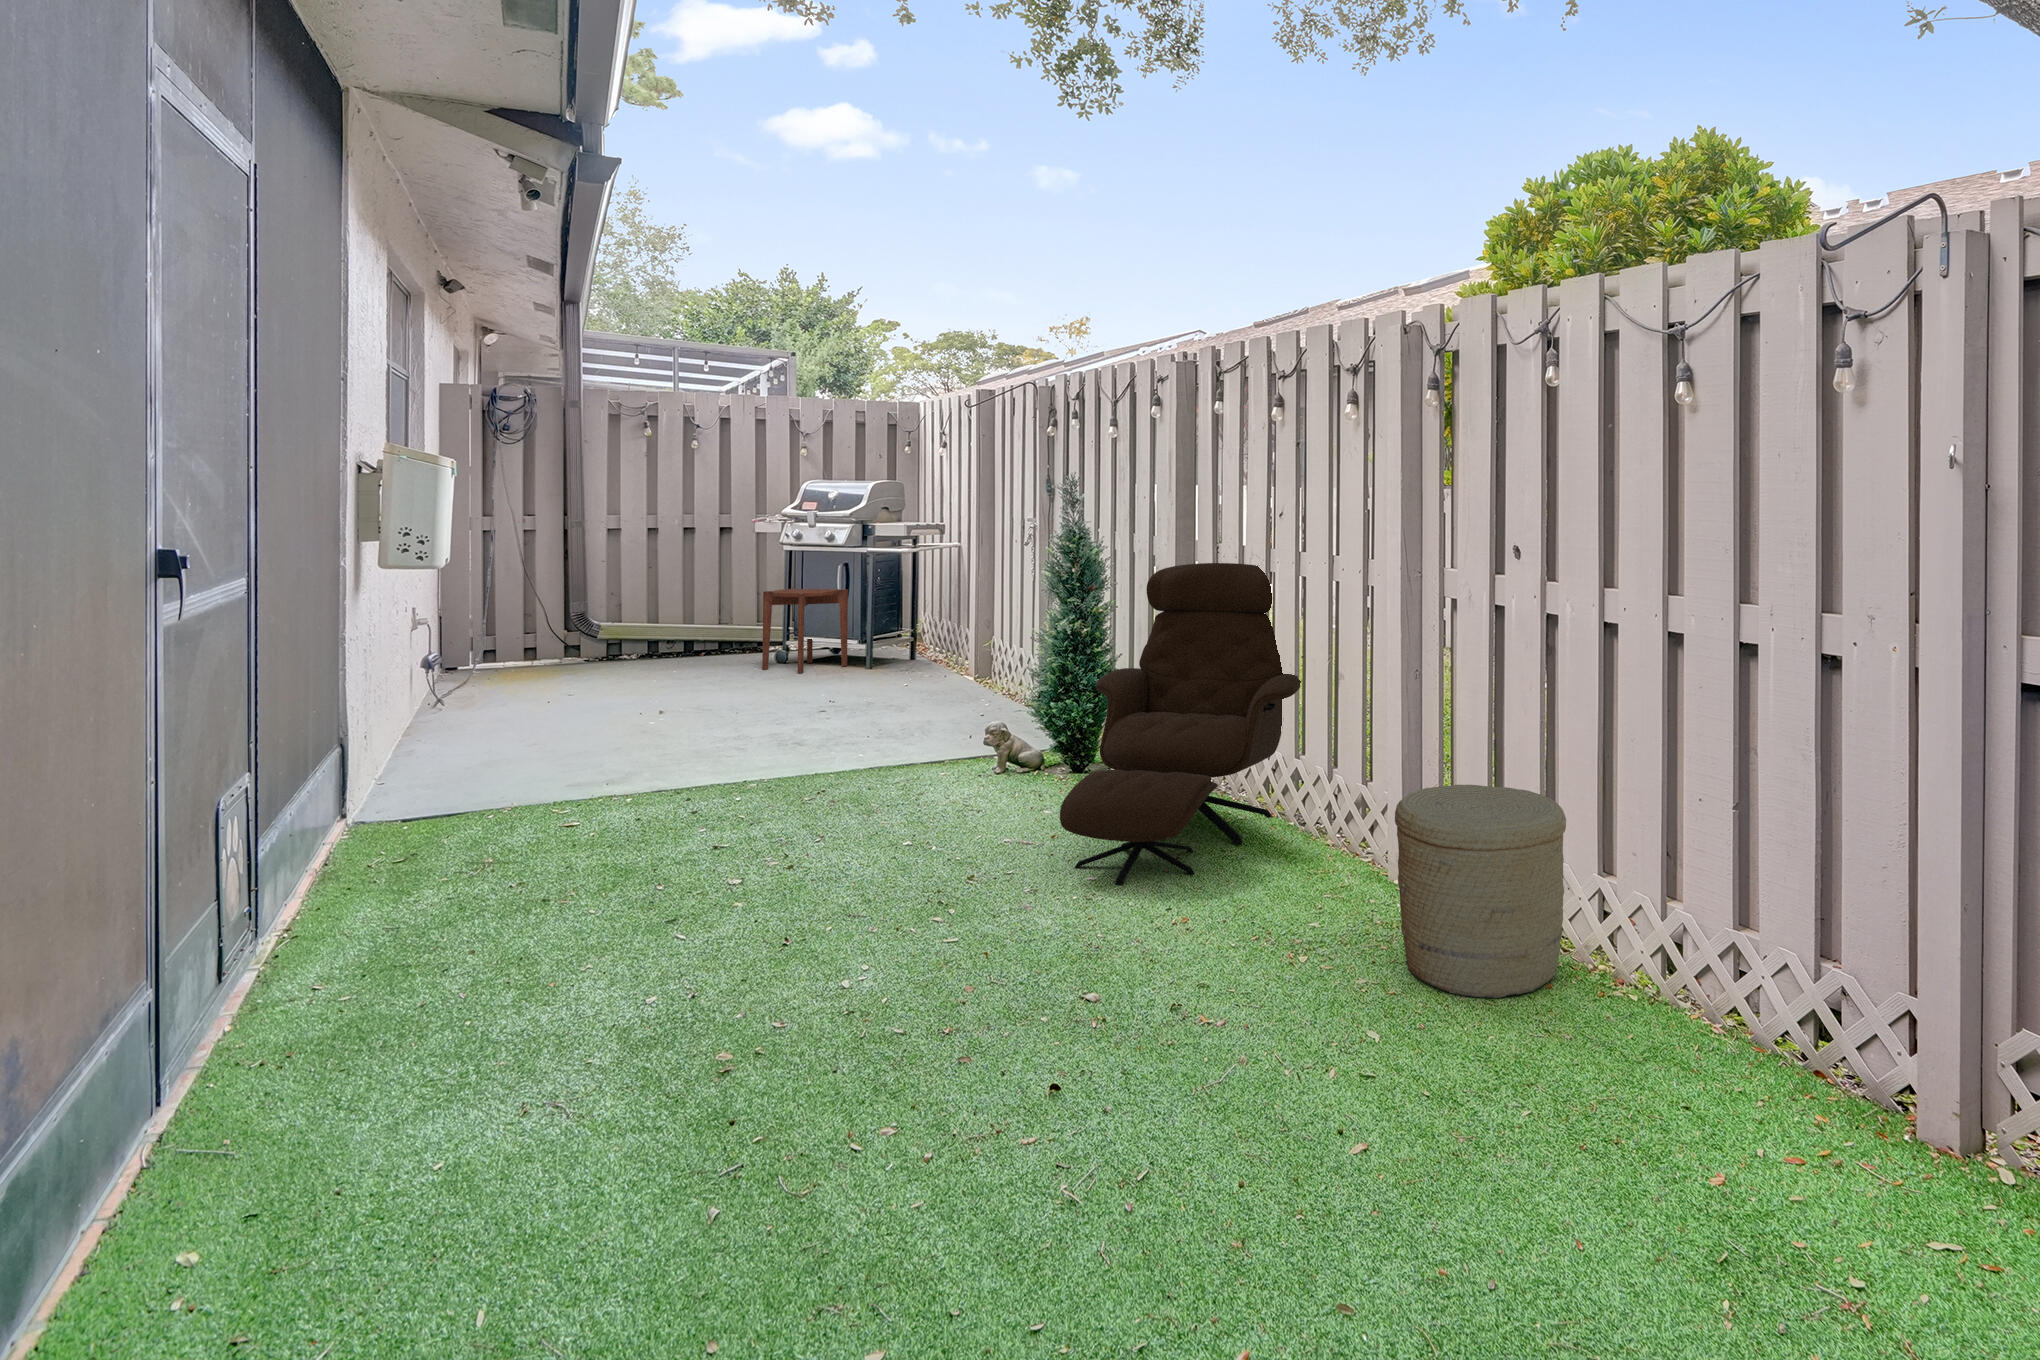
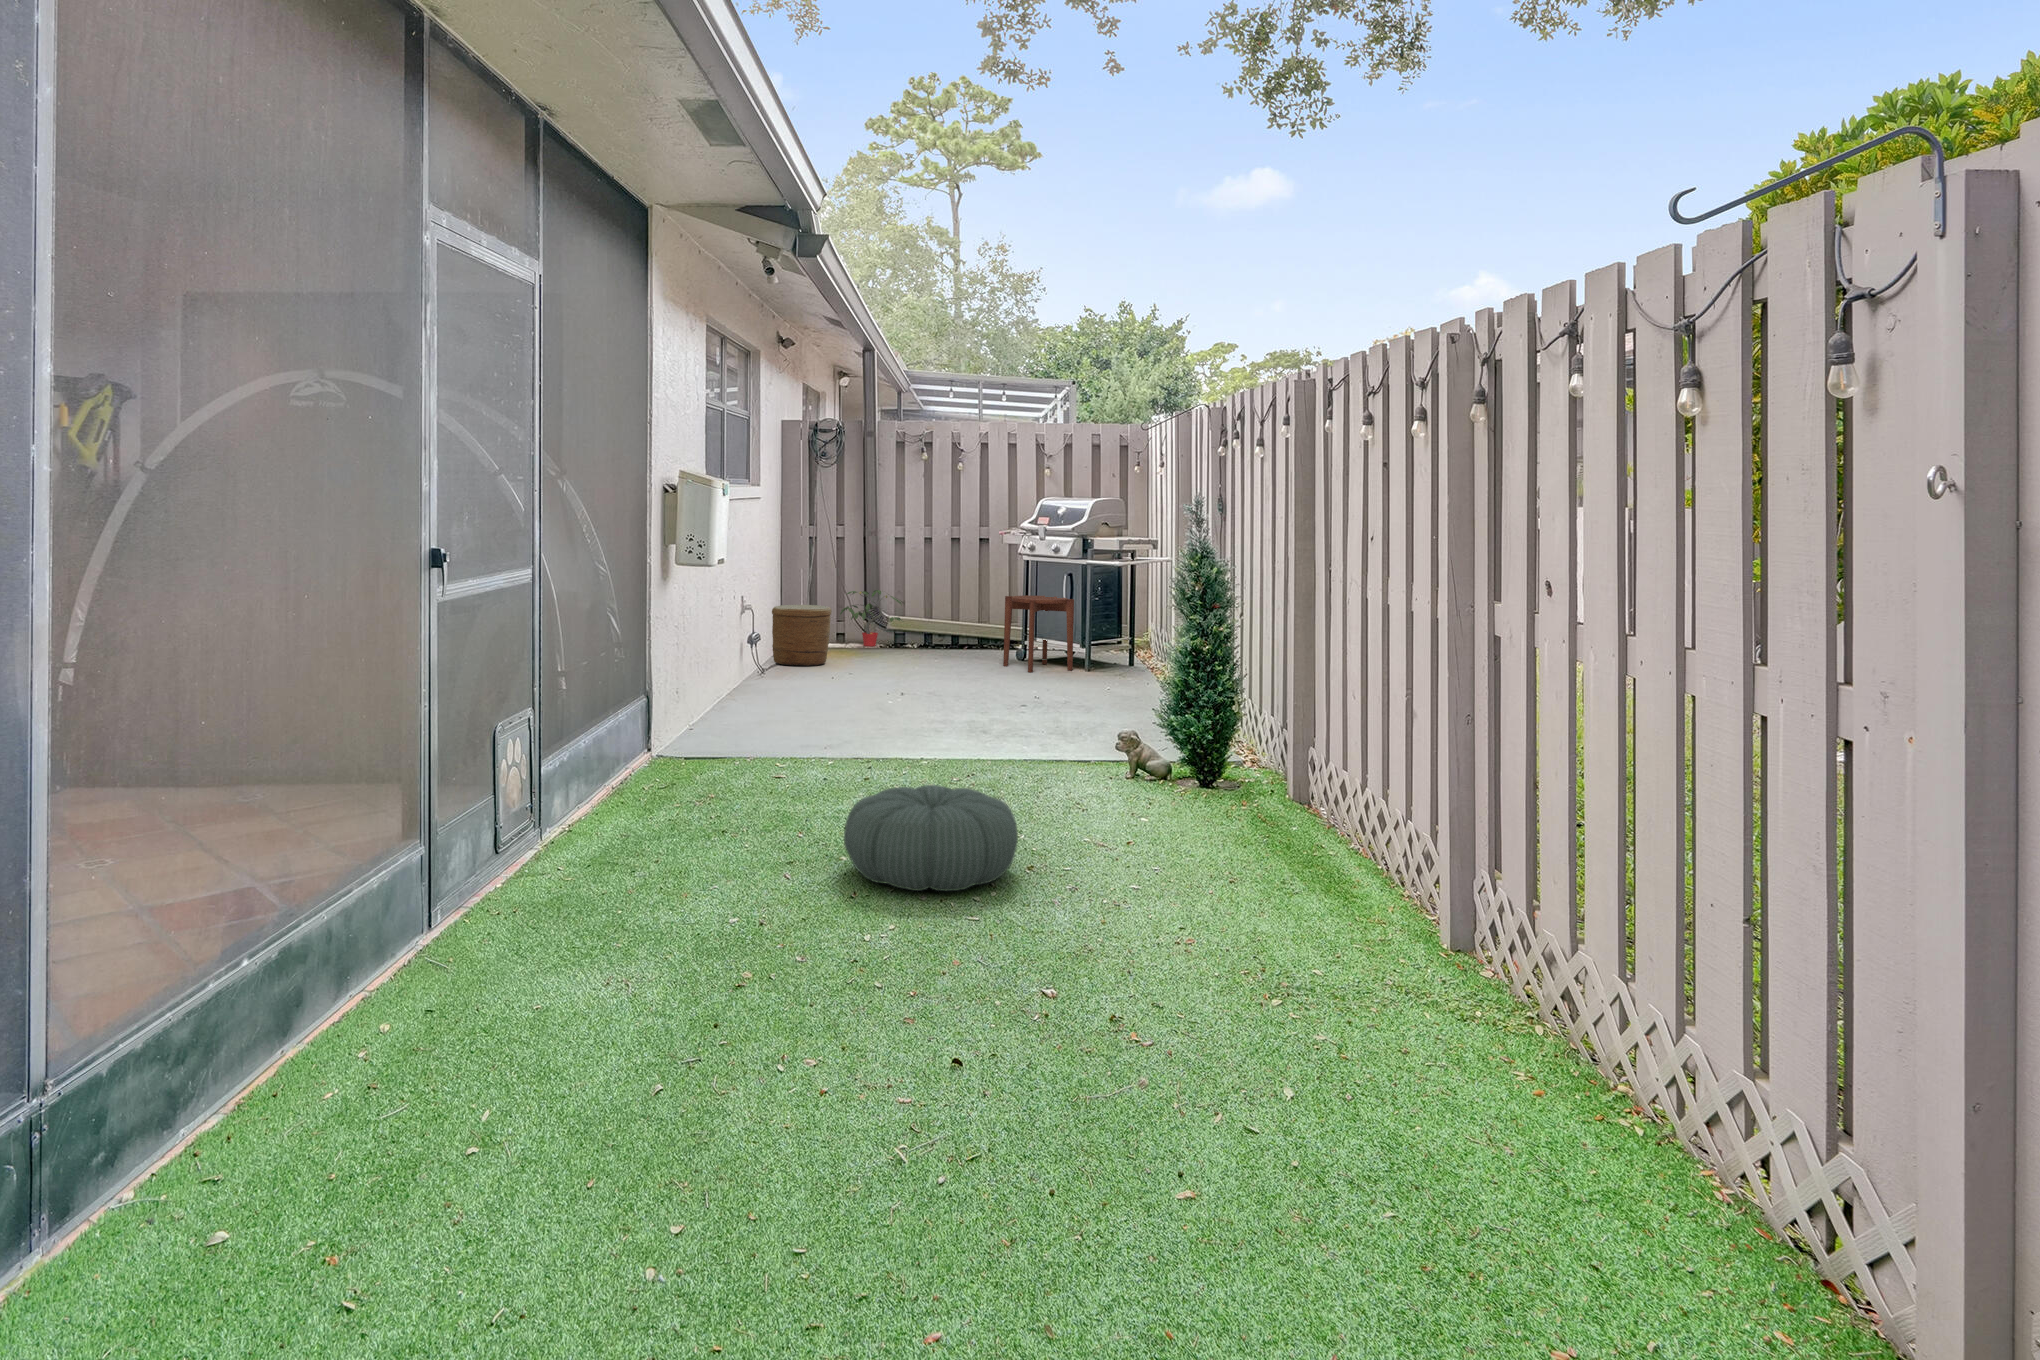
lounge chair: present [1060,563,1301,885] -> none [1099,591,1385,907]
potted plant: none [522,595,620,664] -> present [840,590,903,646]
woven basket: present [1395,785,1566,998] -> present [772,605,832,666]
pouf: none [767,803,979,926] -> present [844,785,1018,891]

